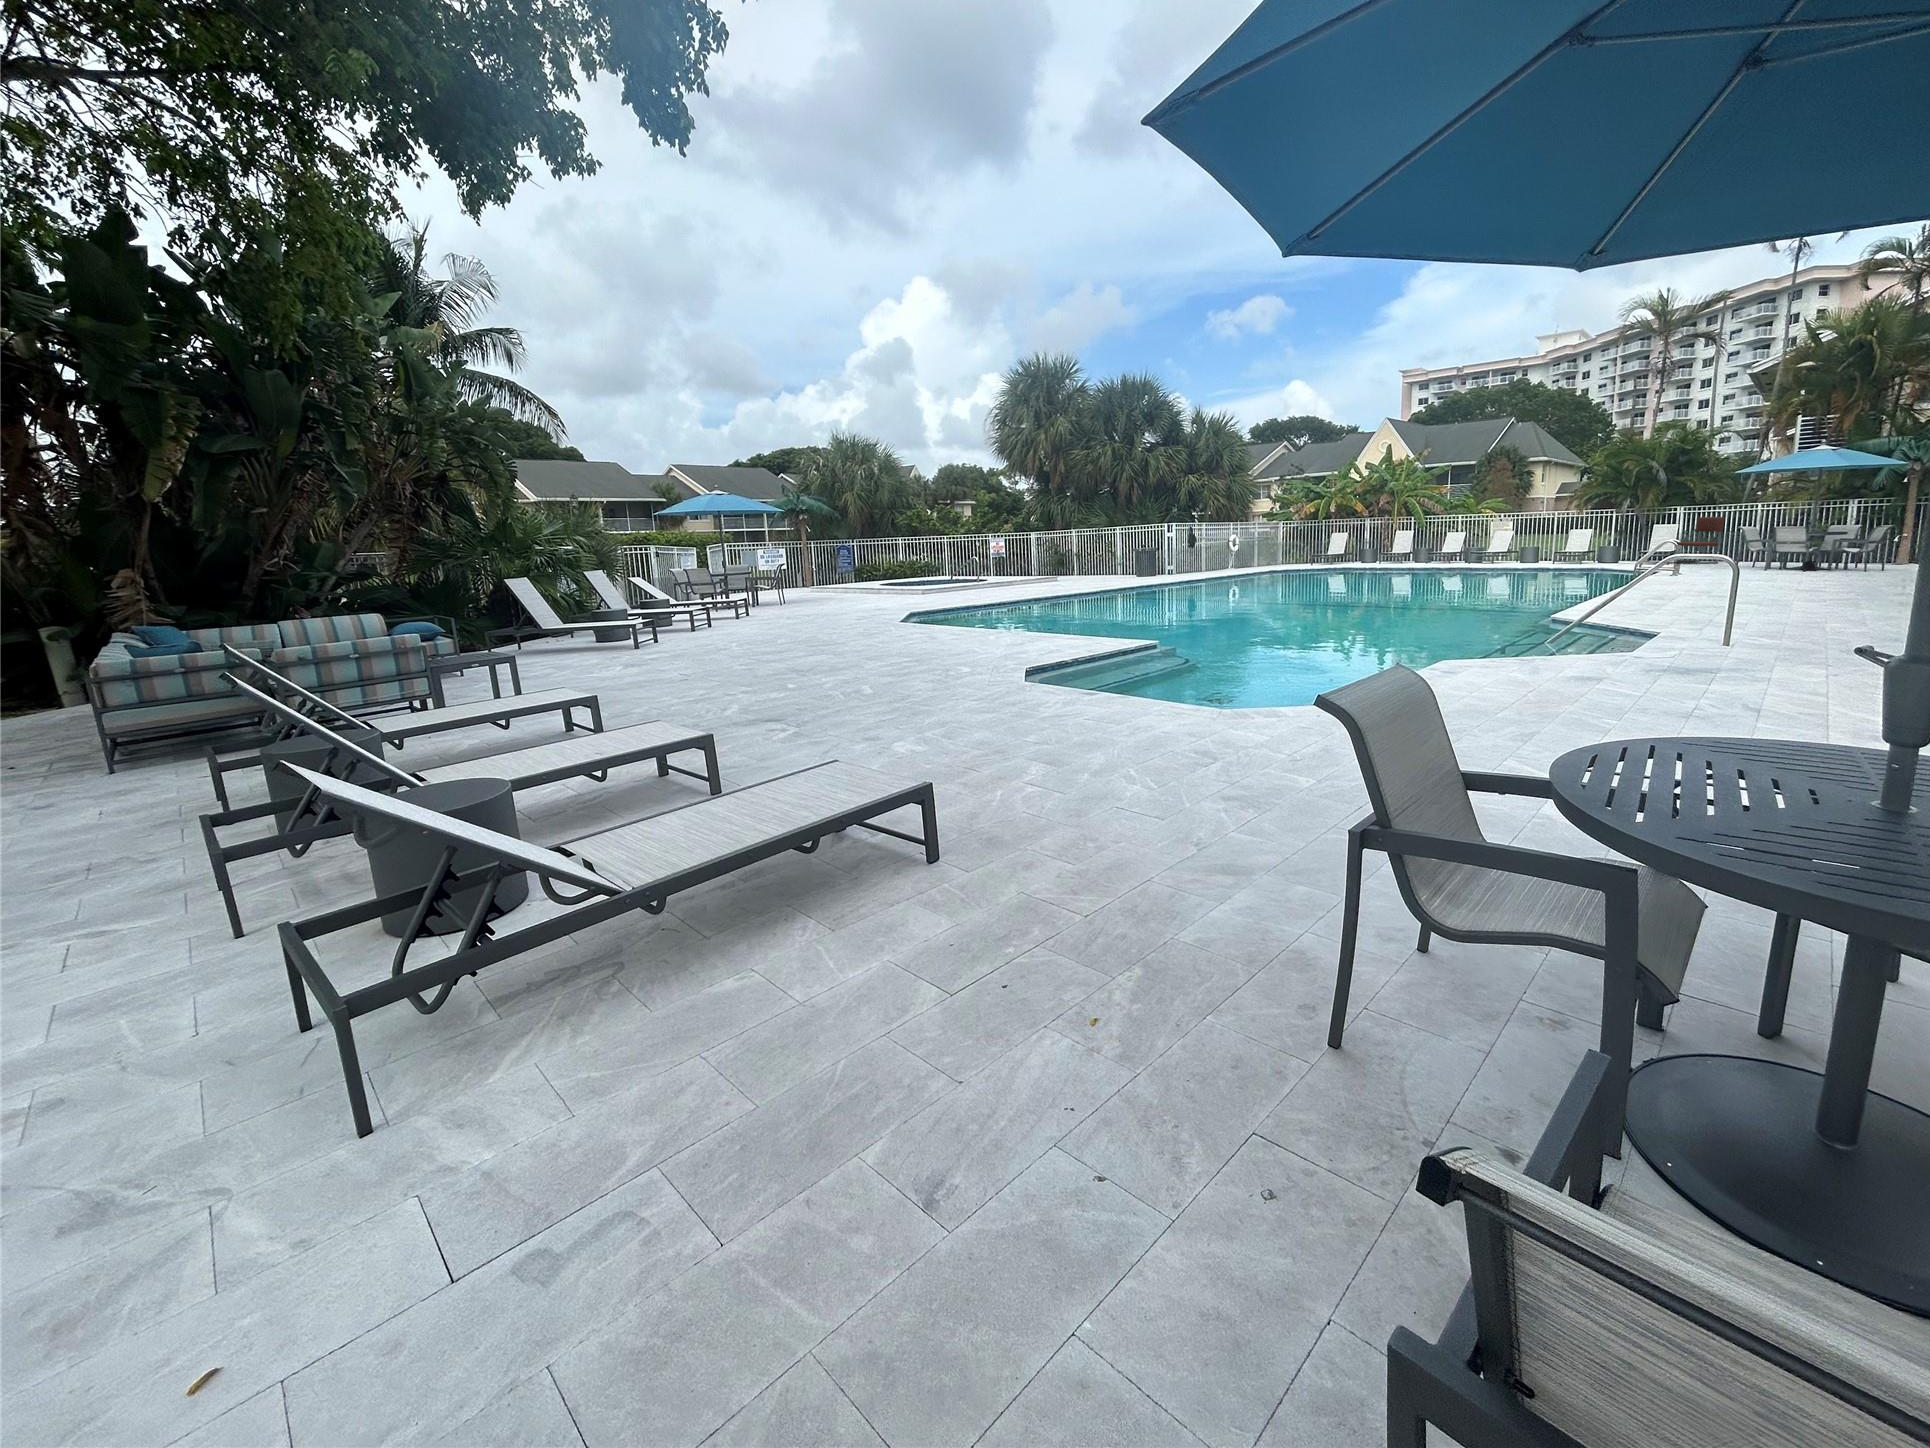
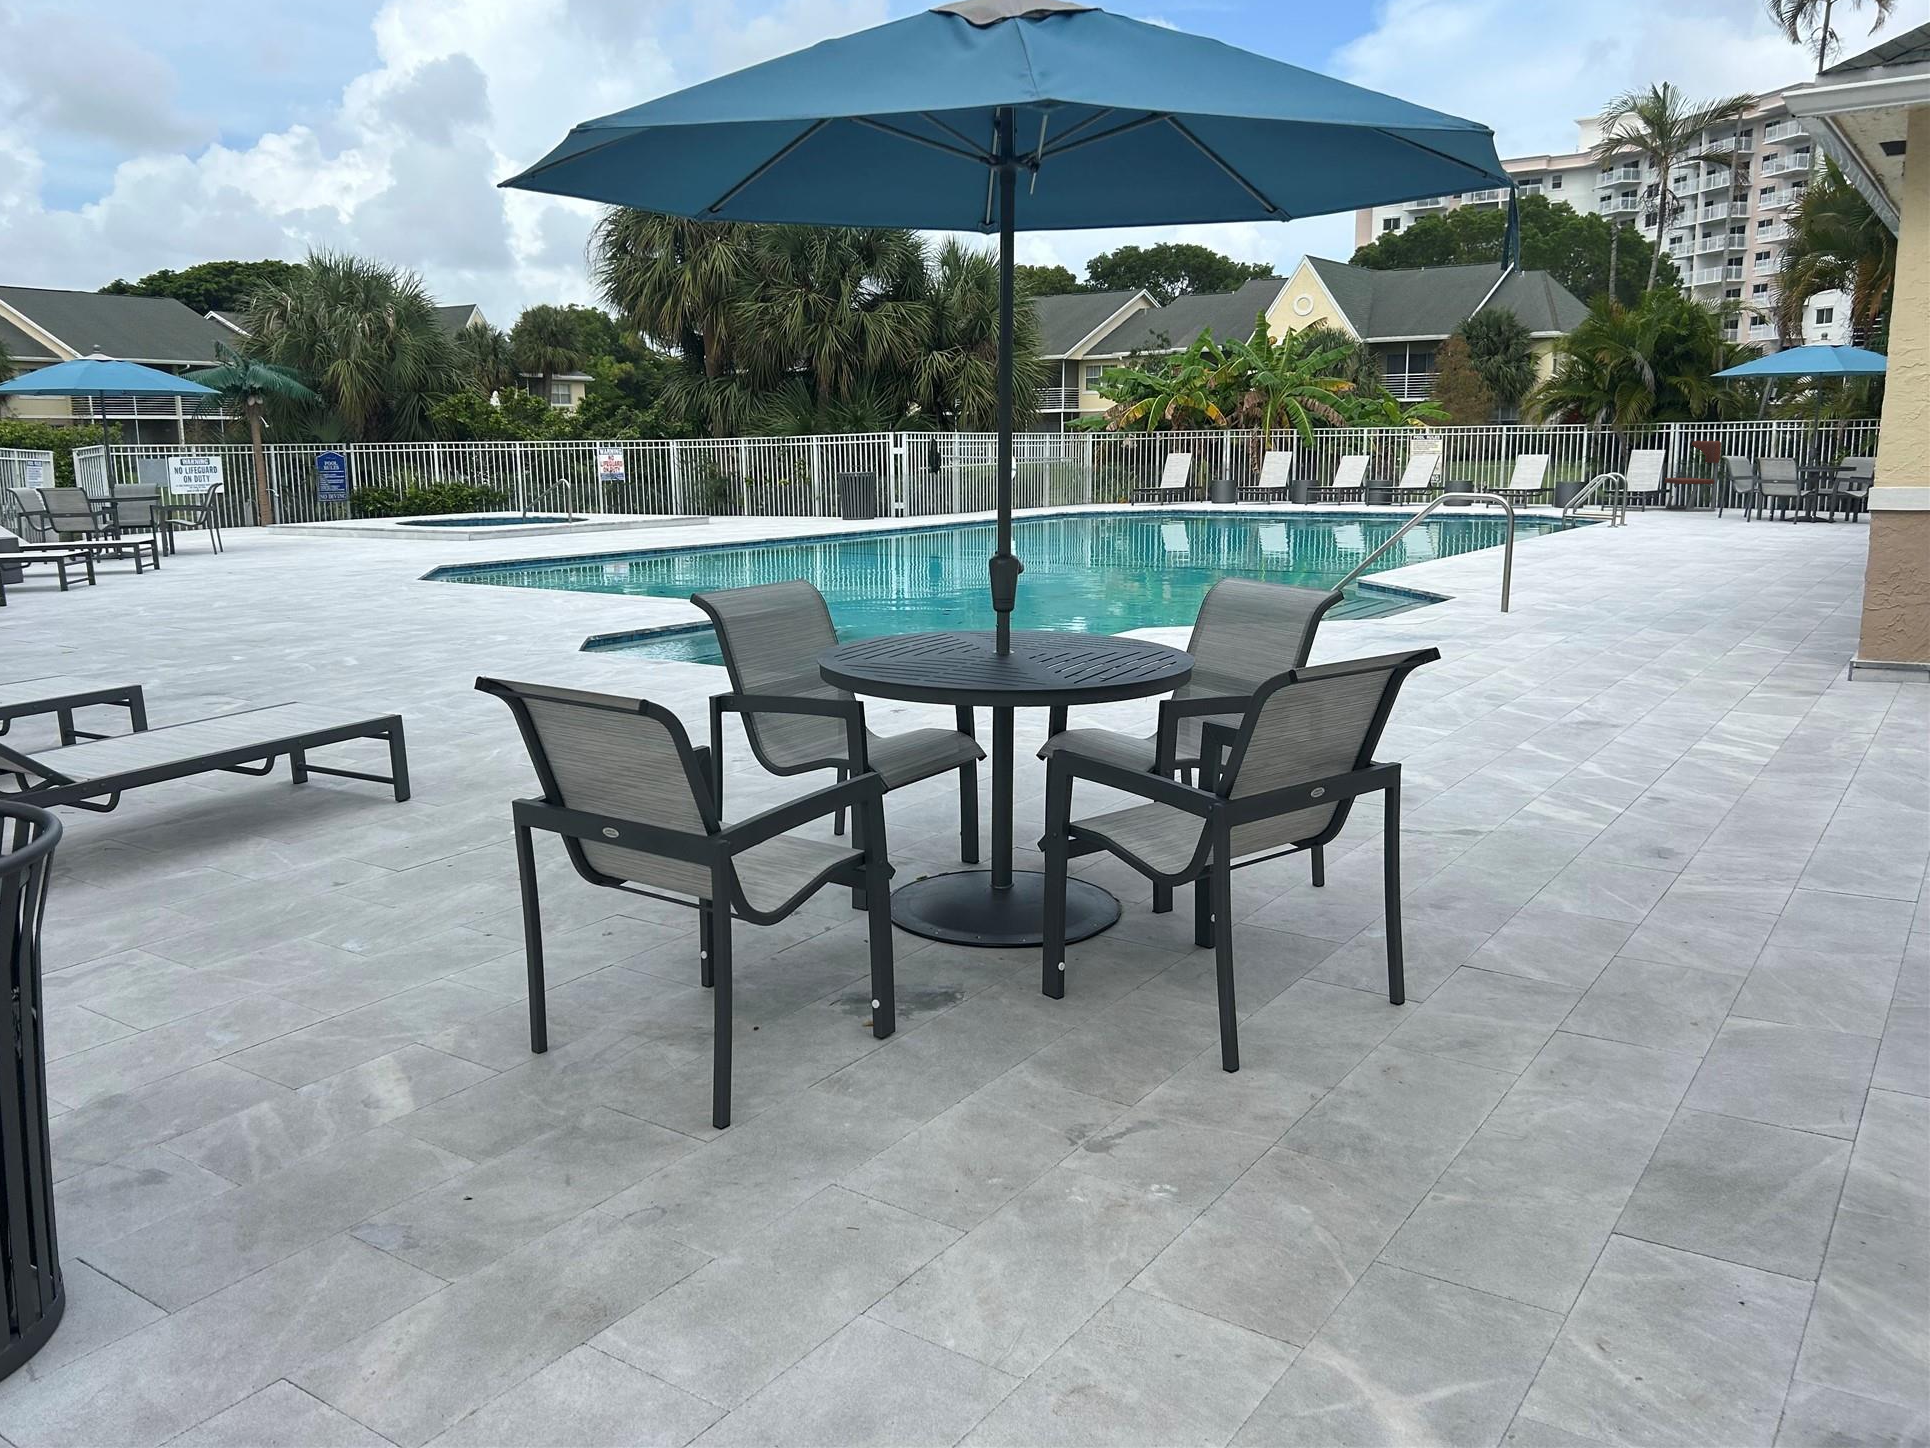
potted plant: present [1801,540,1823,570] -> none [1797,478,1831,522]

